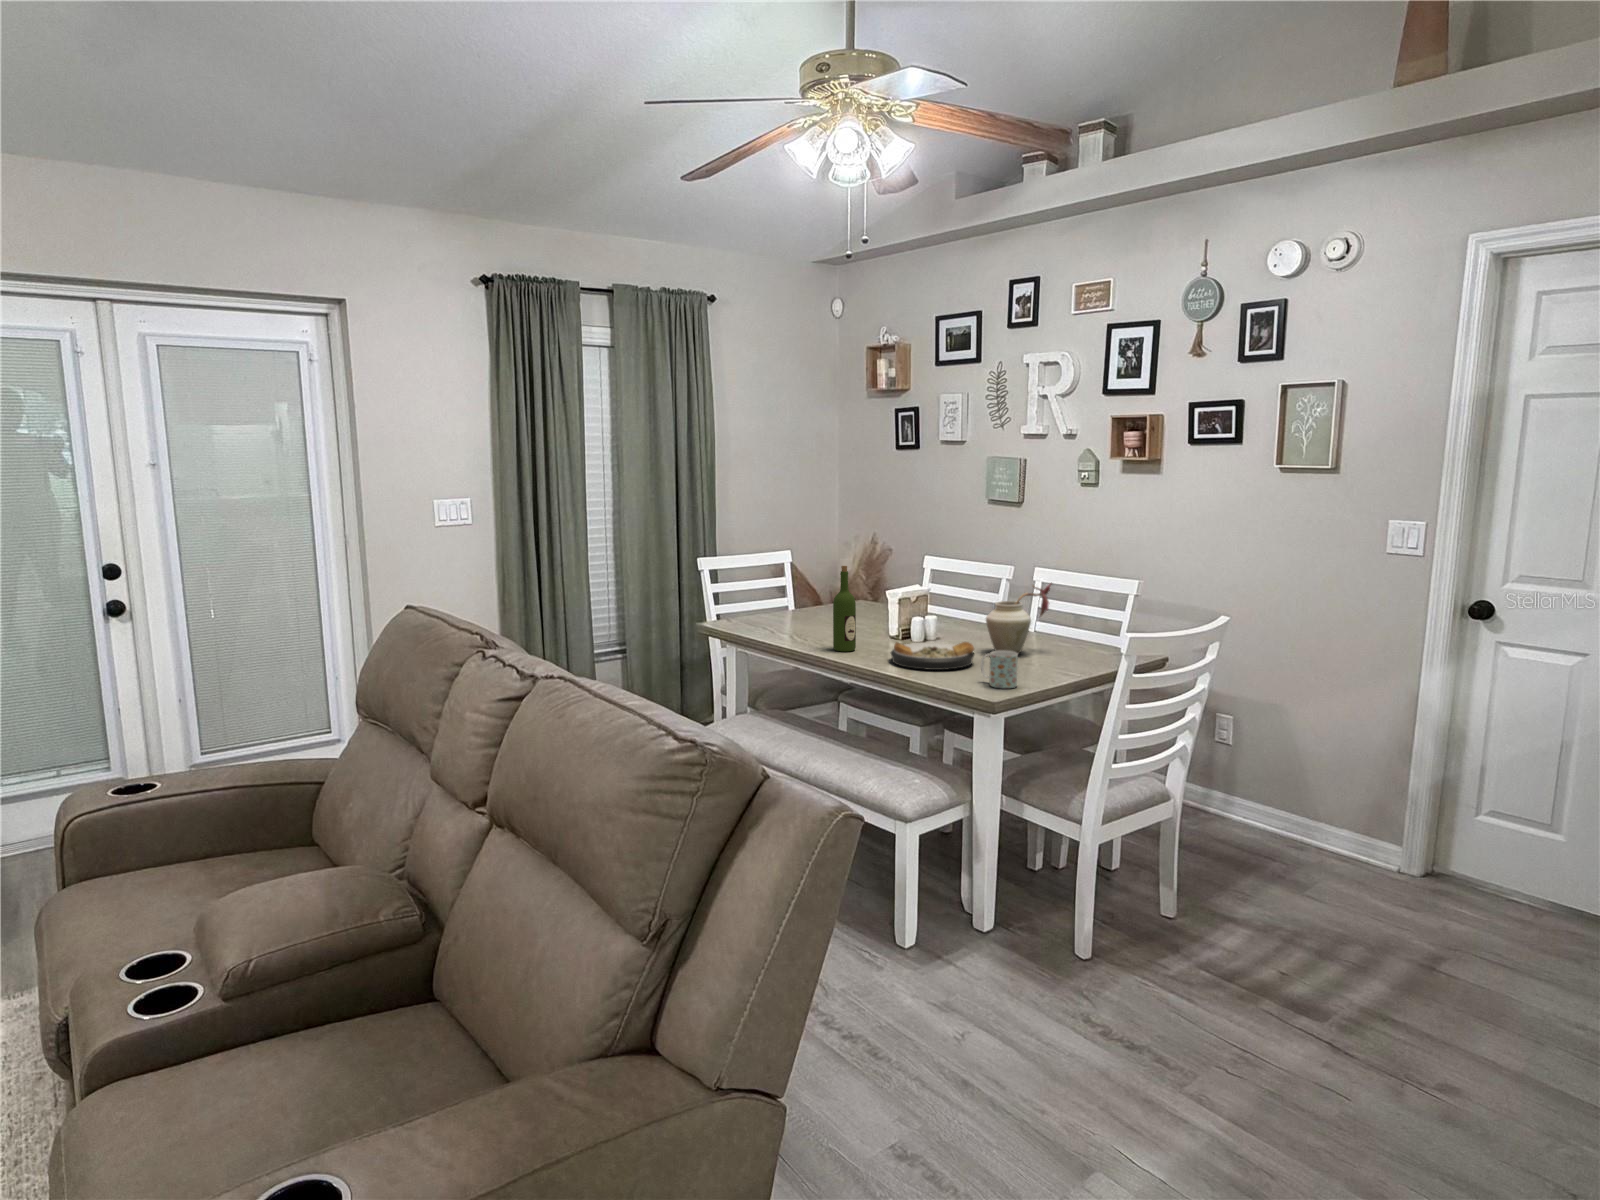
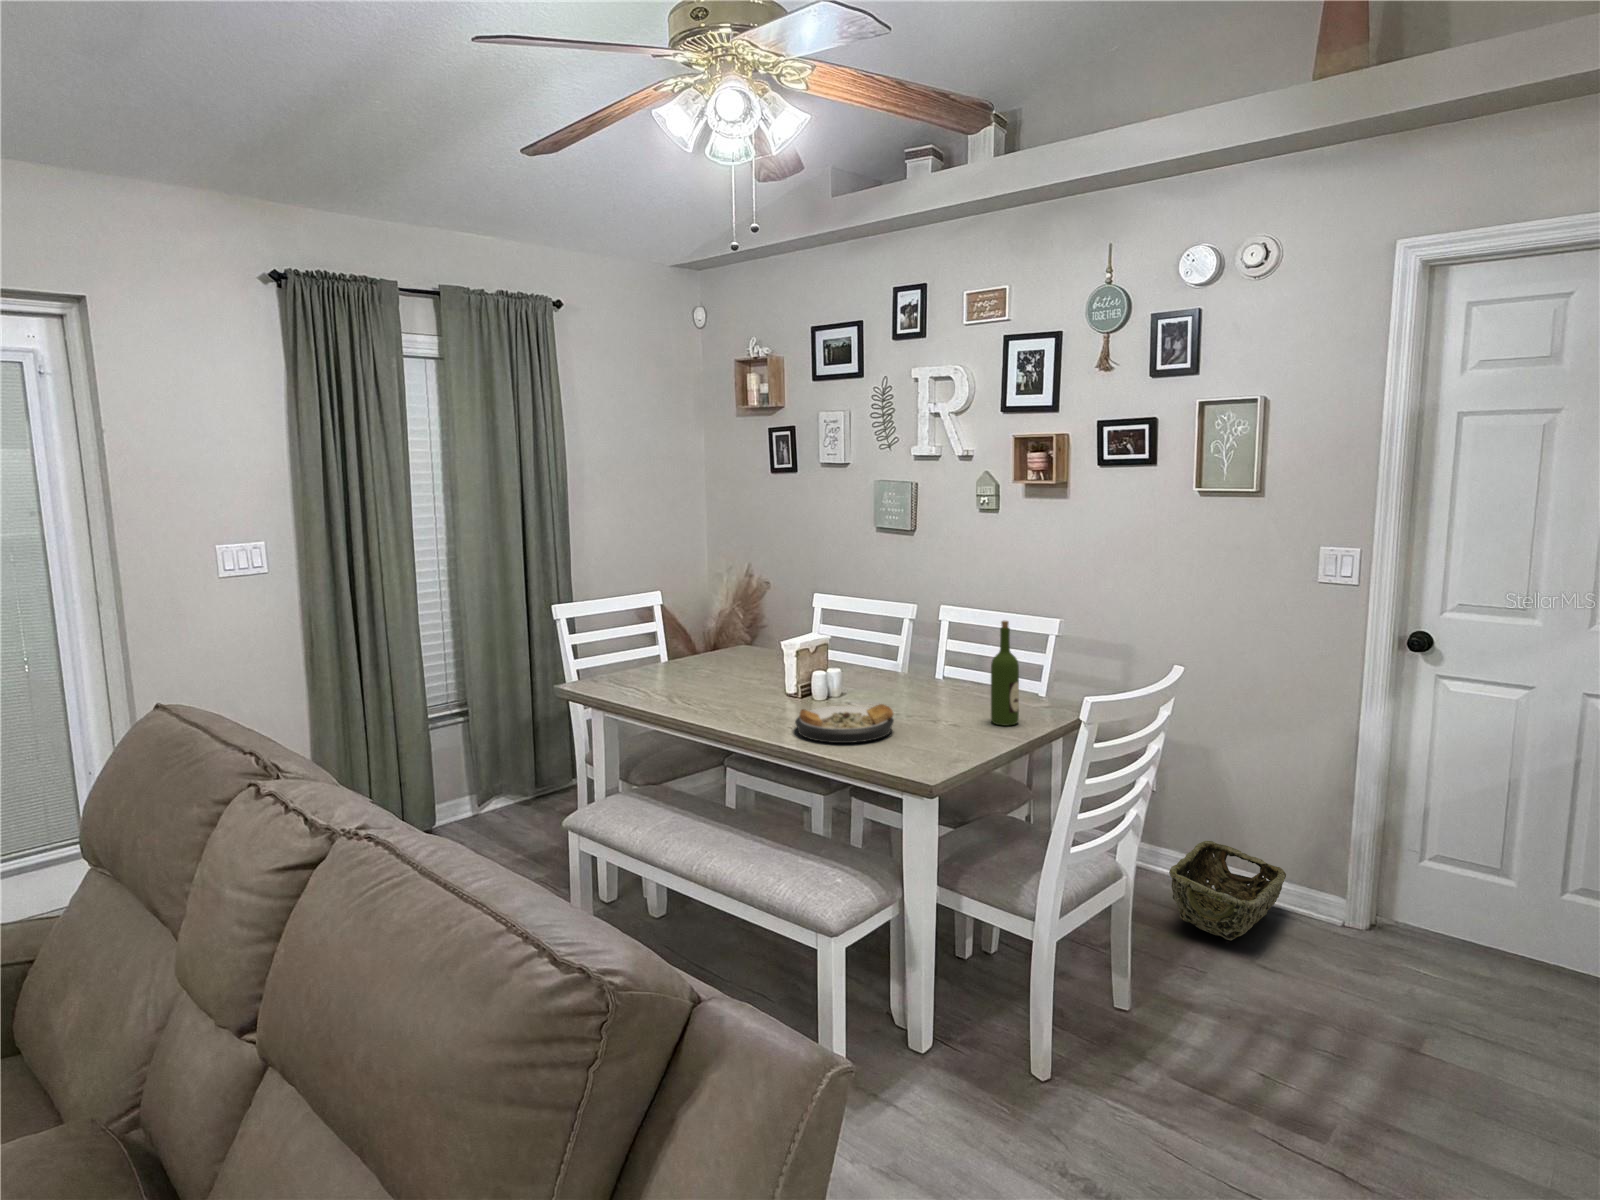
wine bottle: present [833,566,856,652] -> present [991,621,1019,726]
vase: present [986,583,1052,654] -> none [900,628,974,715]
mug: present [981,651,1018,688] -> none [908,720,952,766]
woven basket: none [1230,791,1347,876] -> present [1169,841,1286,940]

